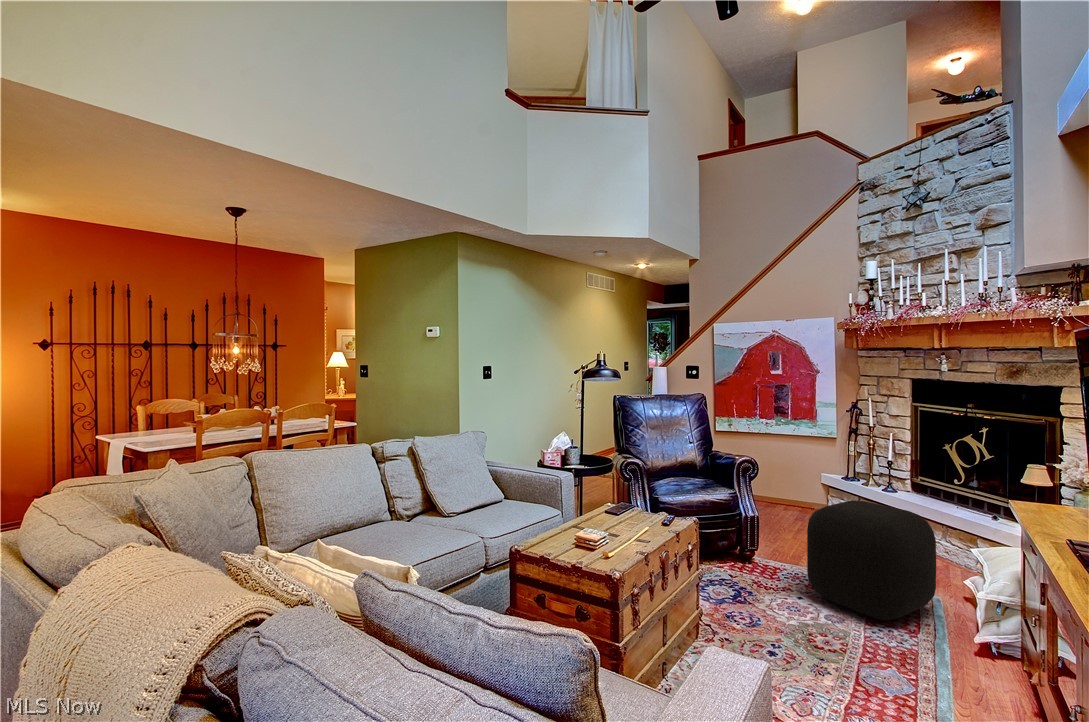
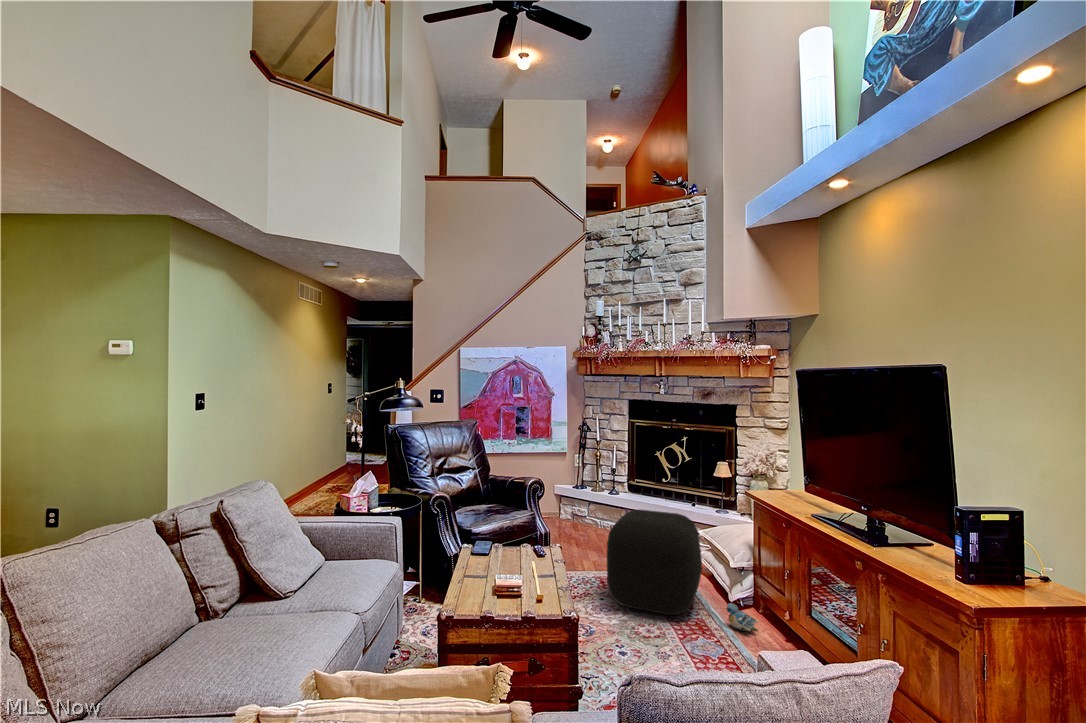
plush toy: none [948,621,990,662] -> present [726,603,758,631]

